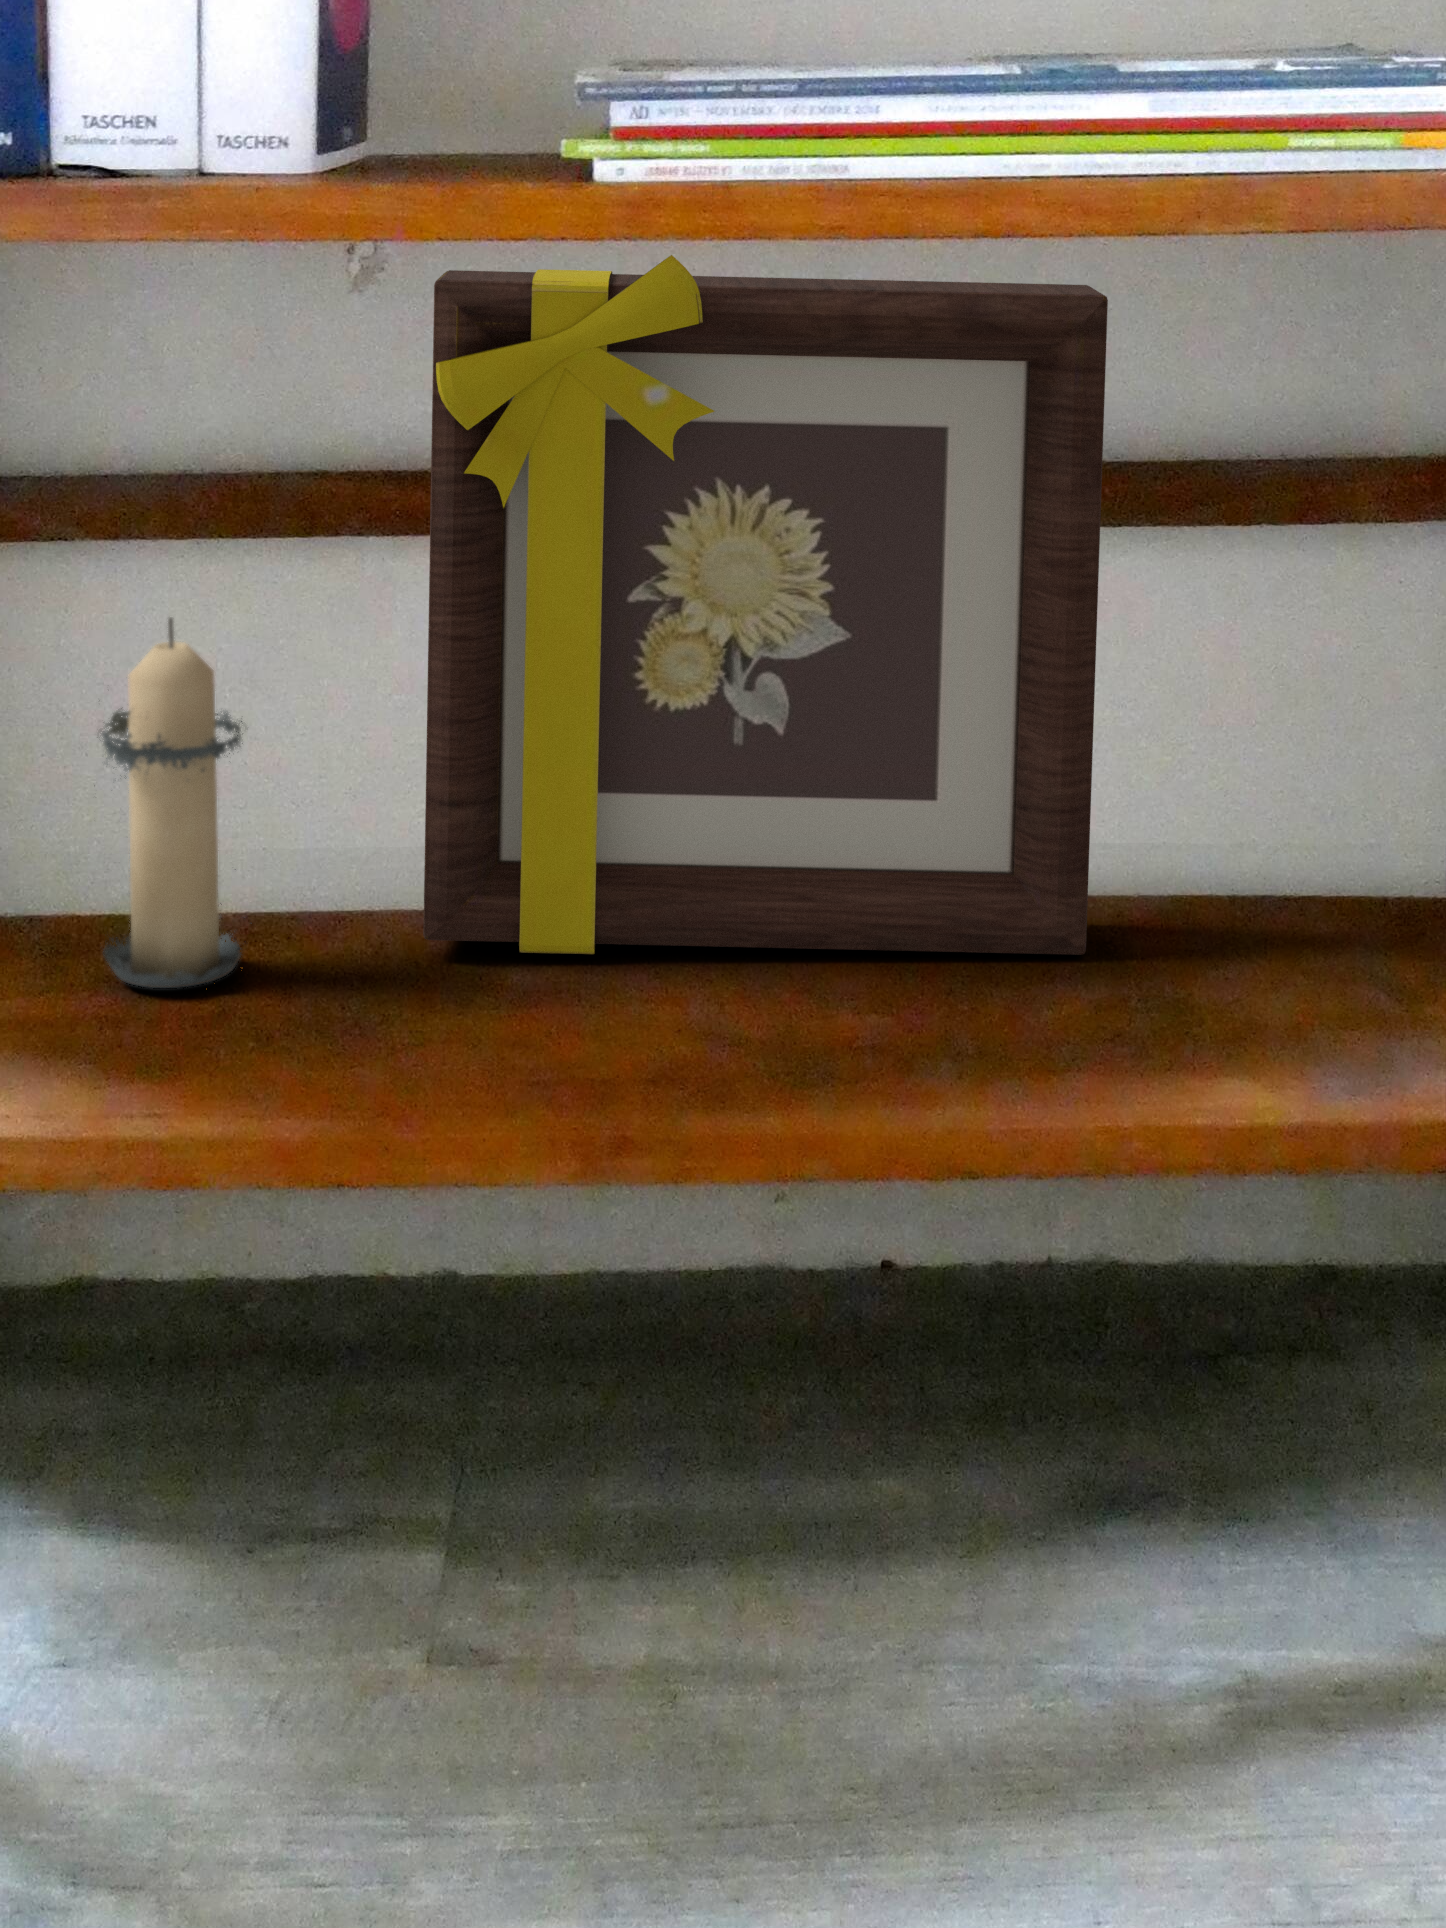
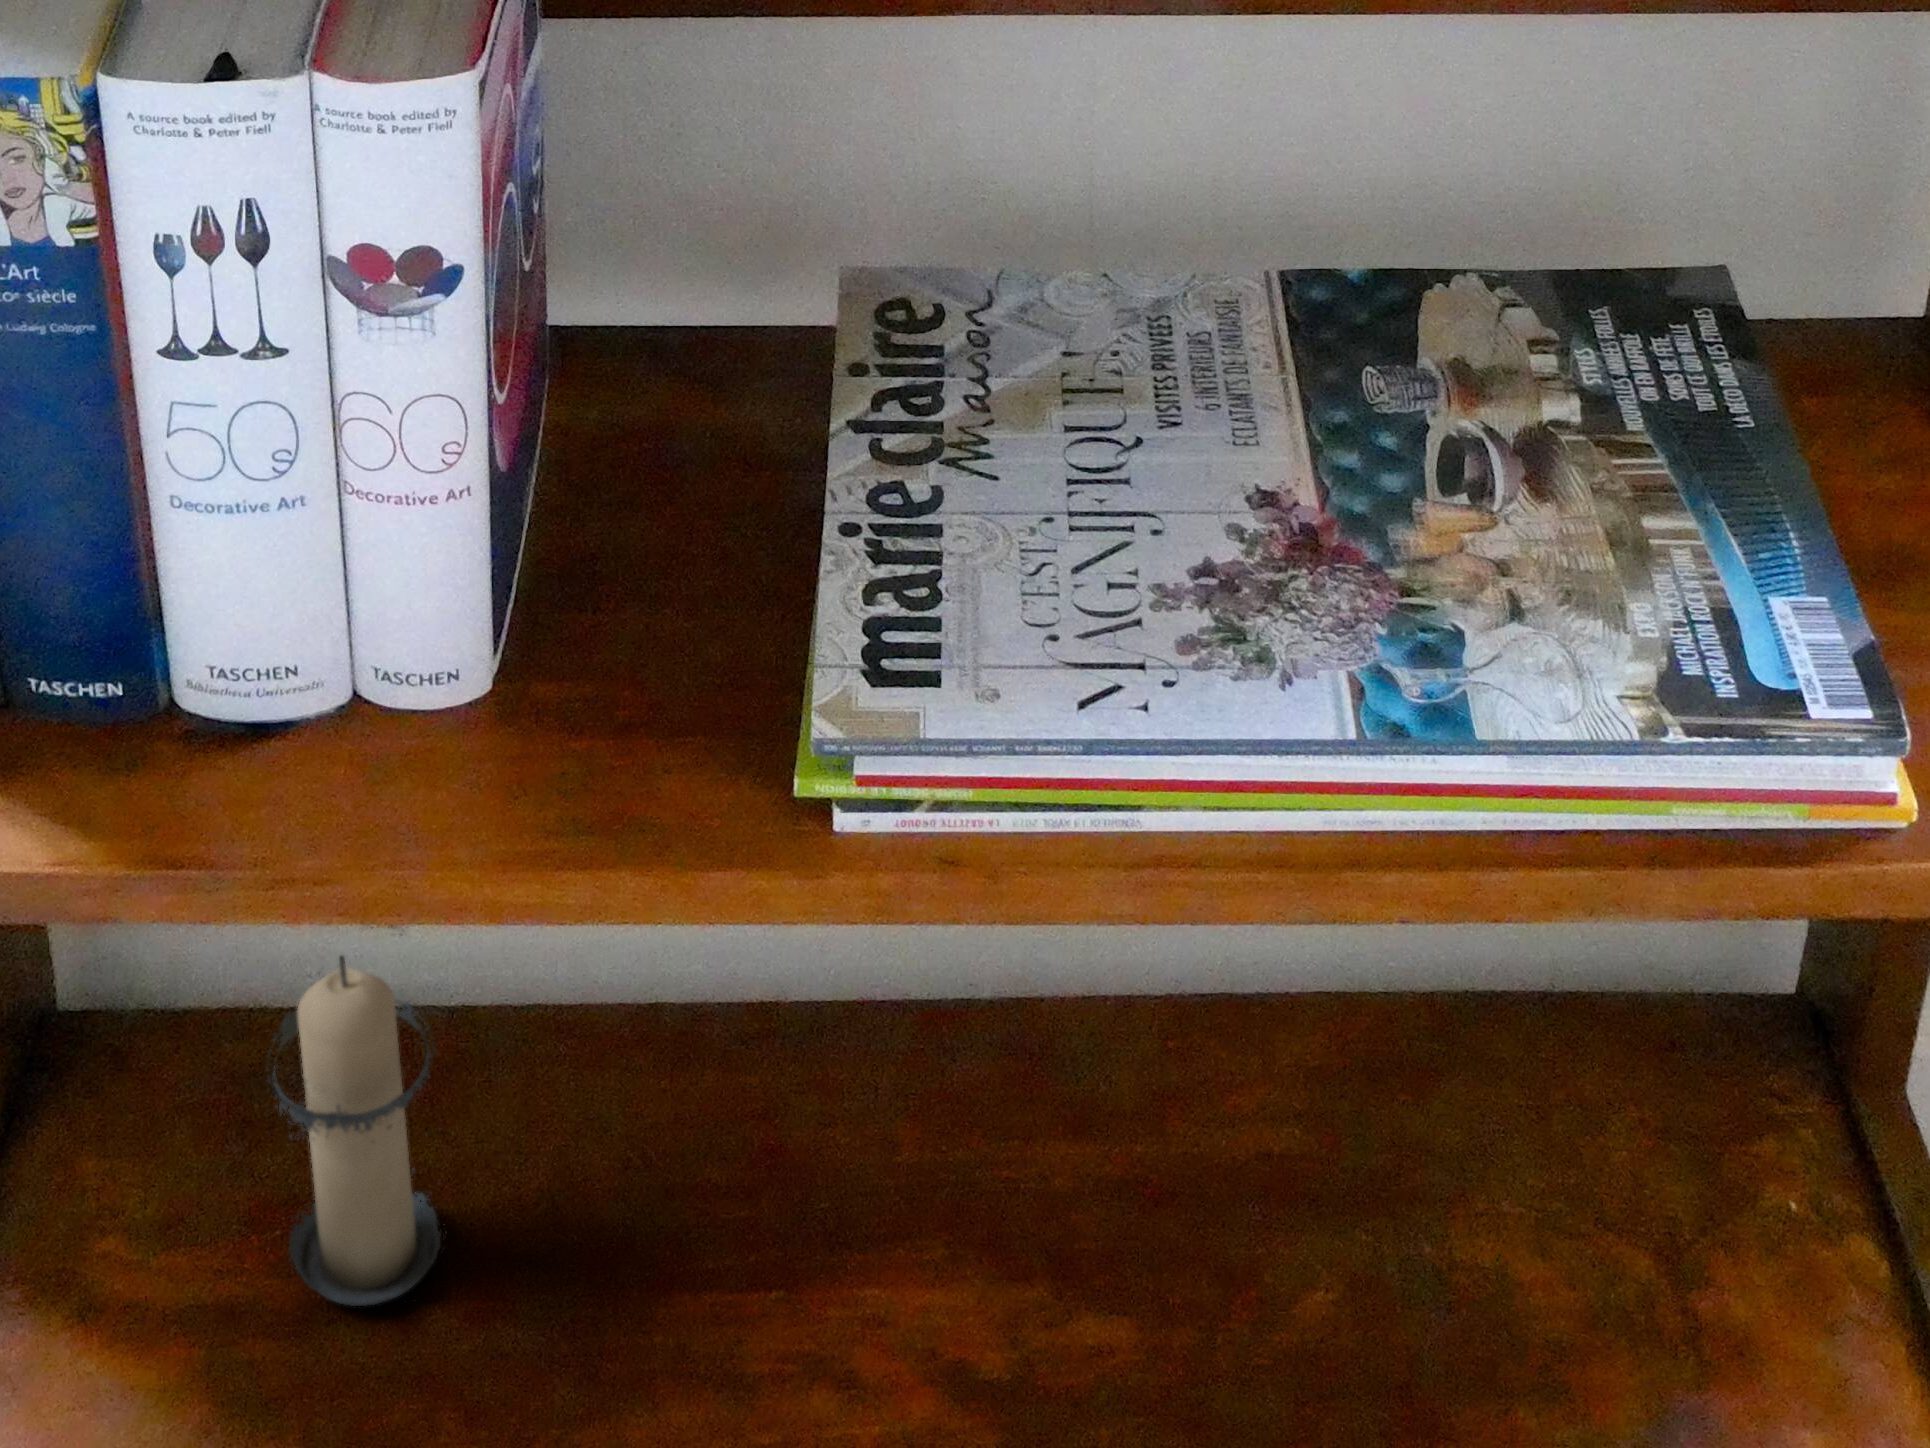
picture frame: present [423,255,1108,955] -> none [633,524,1436,1216]

